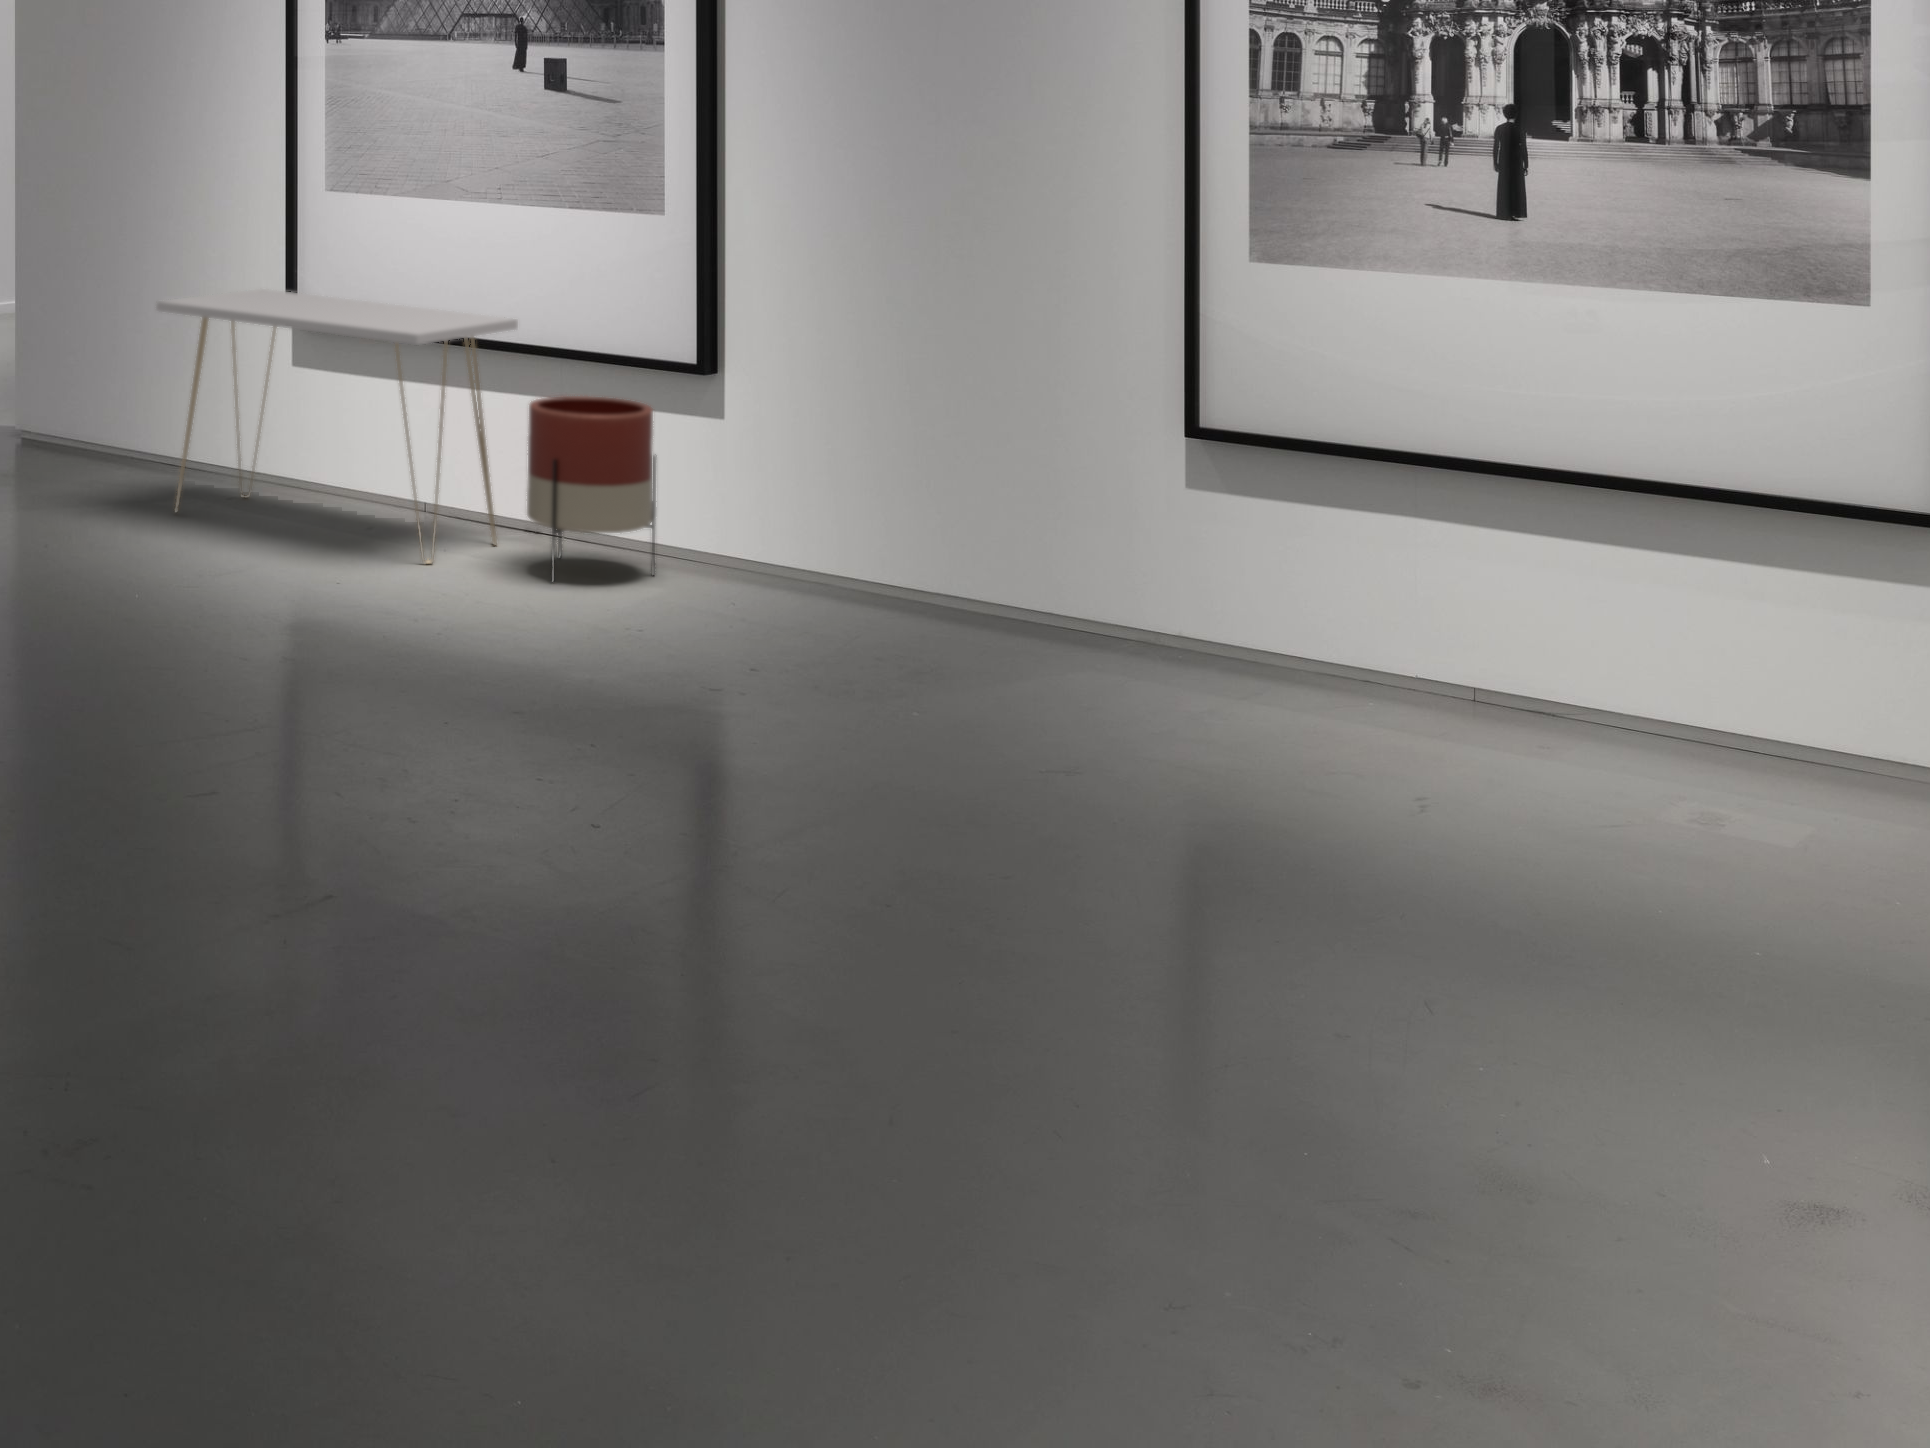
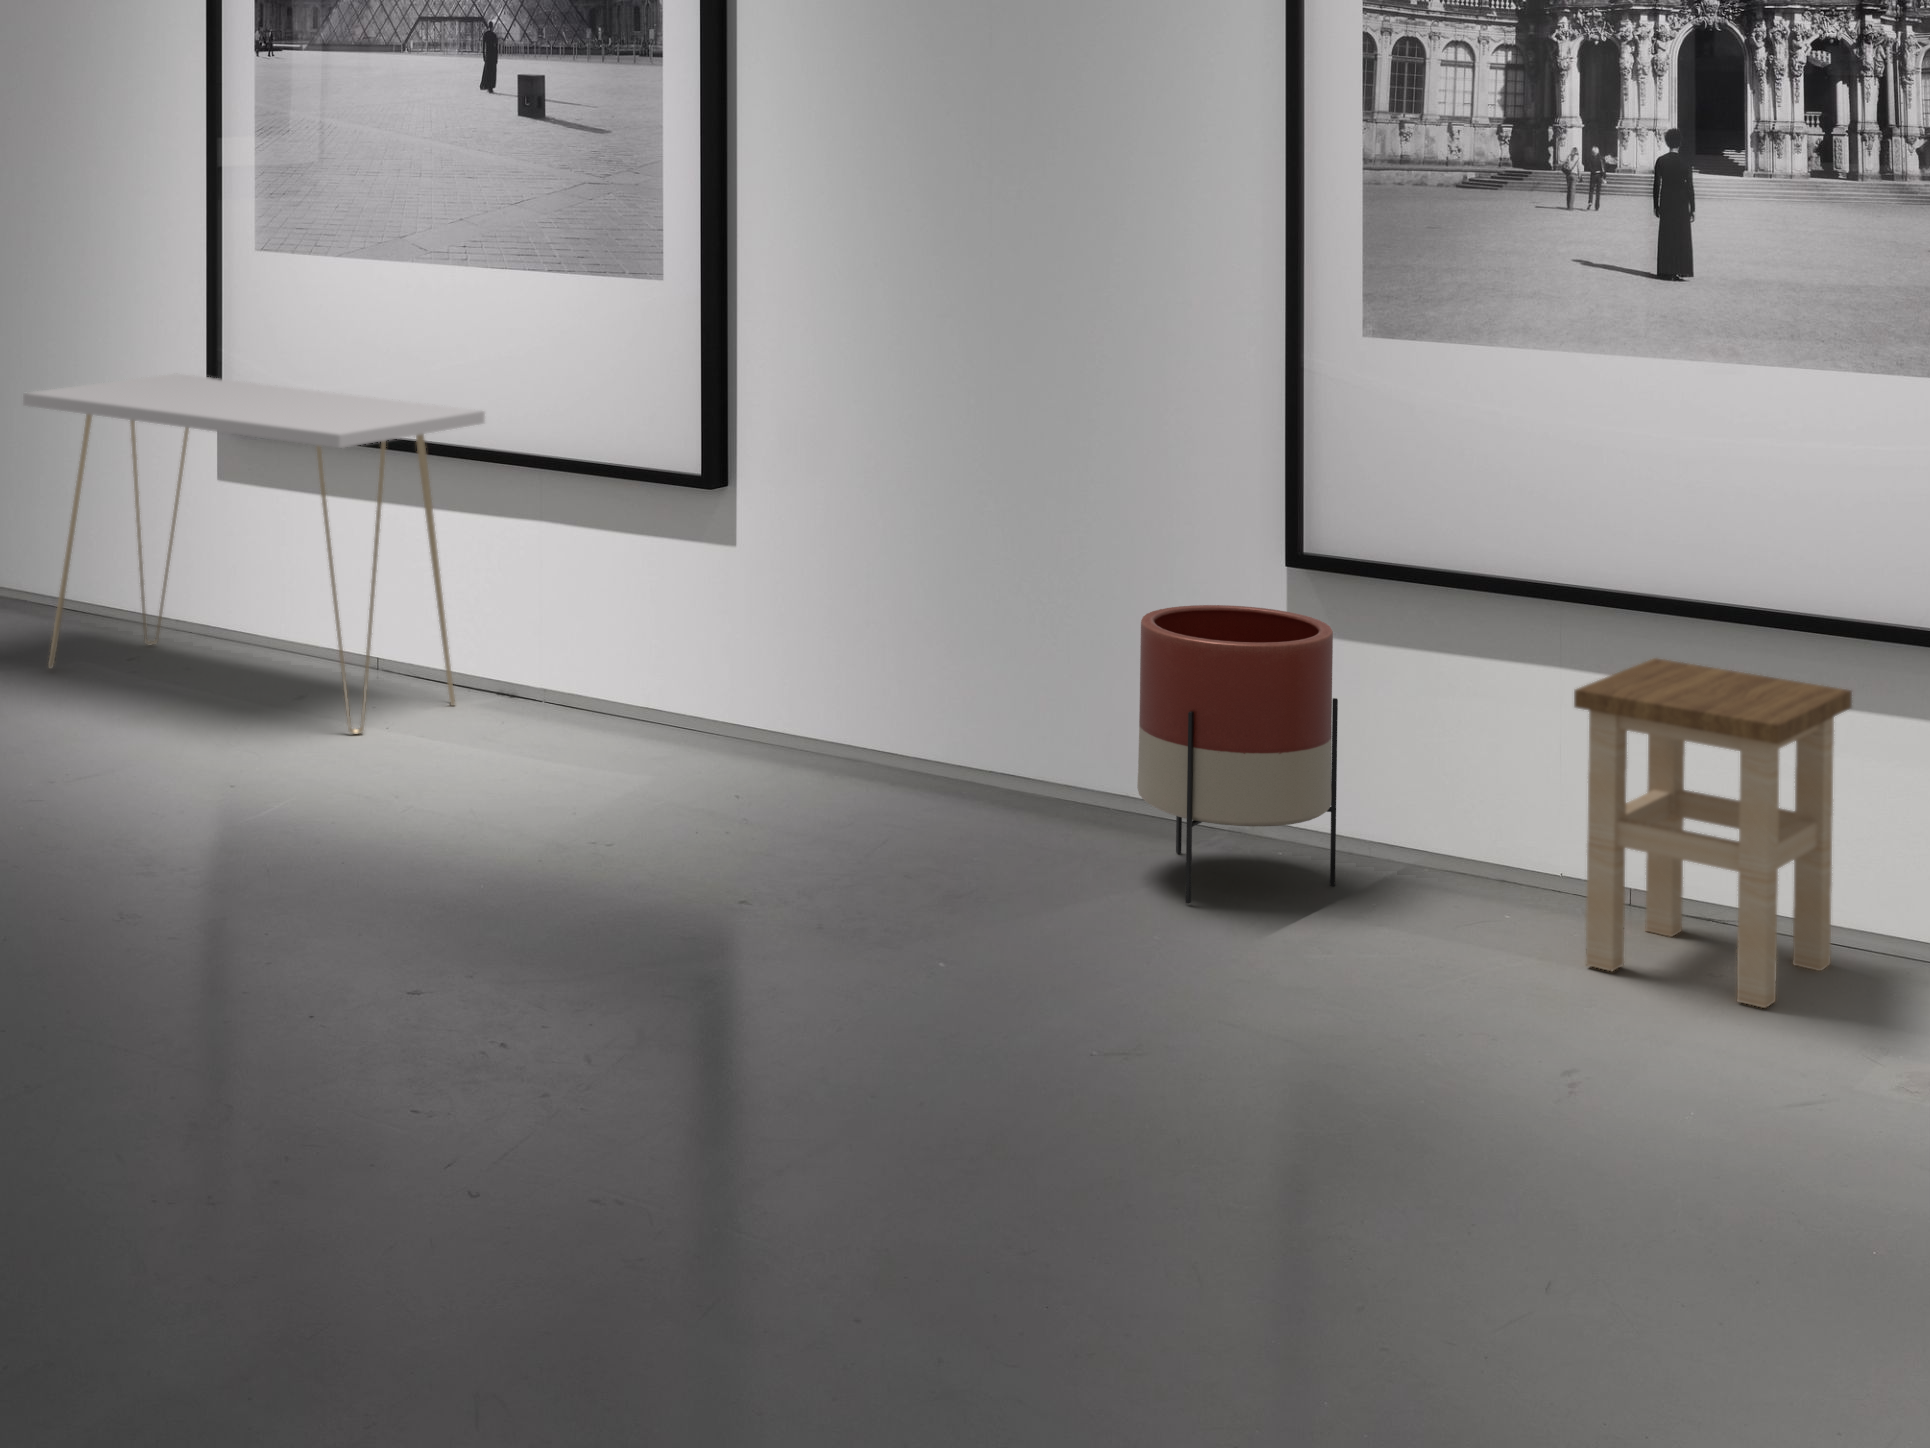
planter: present [527,396,656,583] -> present [1137,605,1338,904]
stool: none [1432,516,1659,780] -> present [1574,658,1852,1008]

